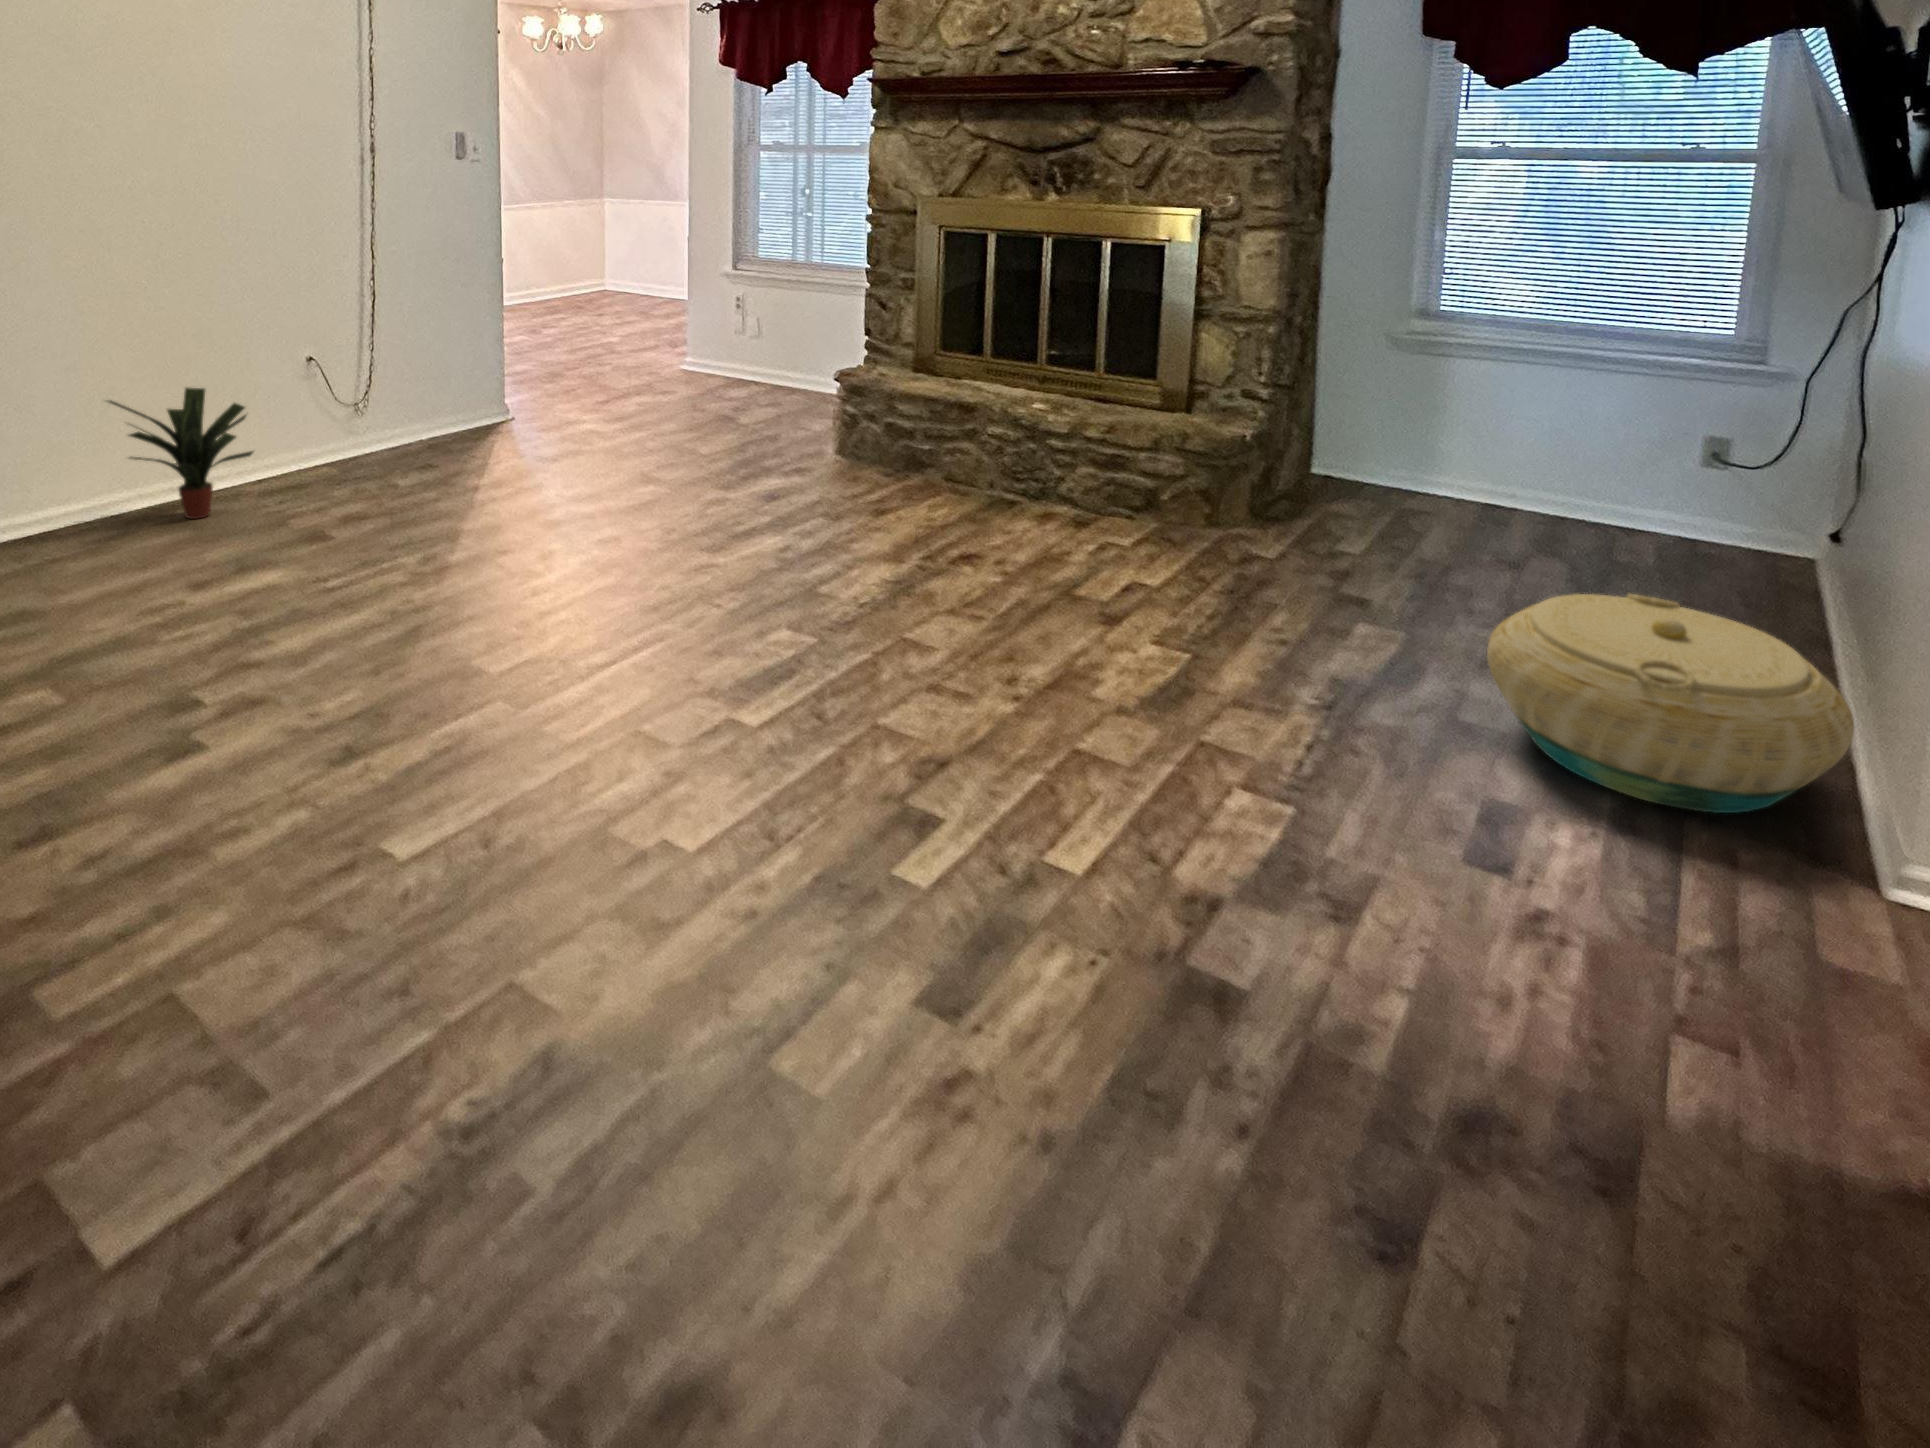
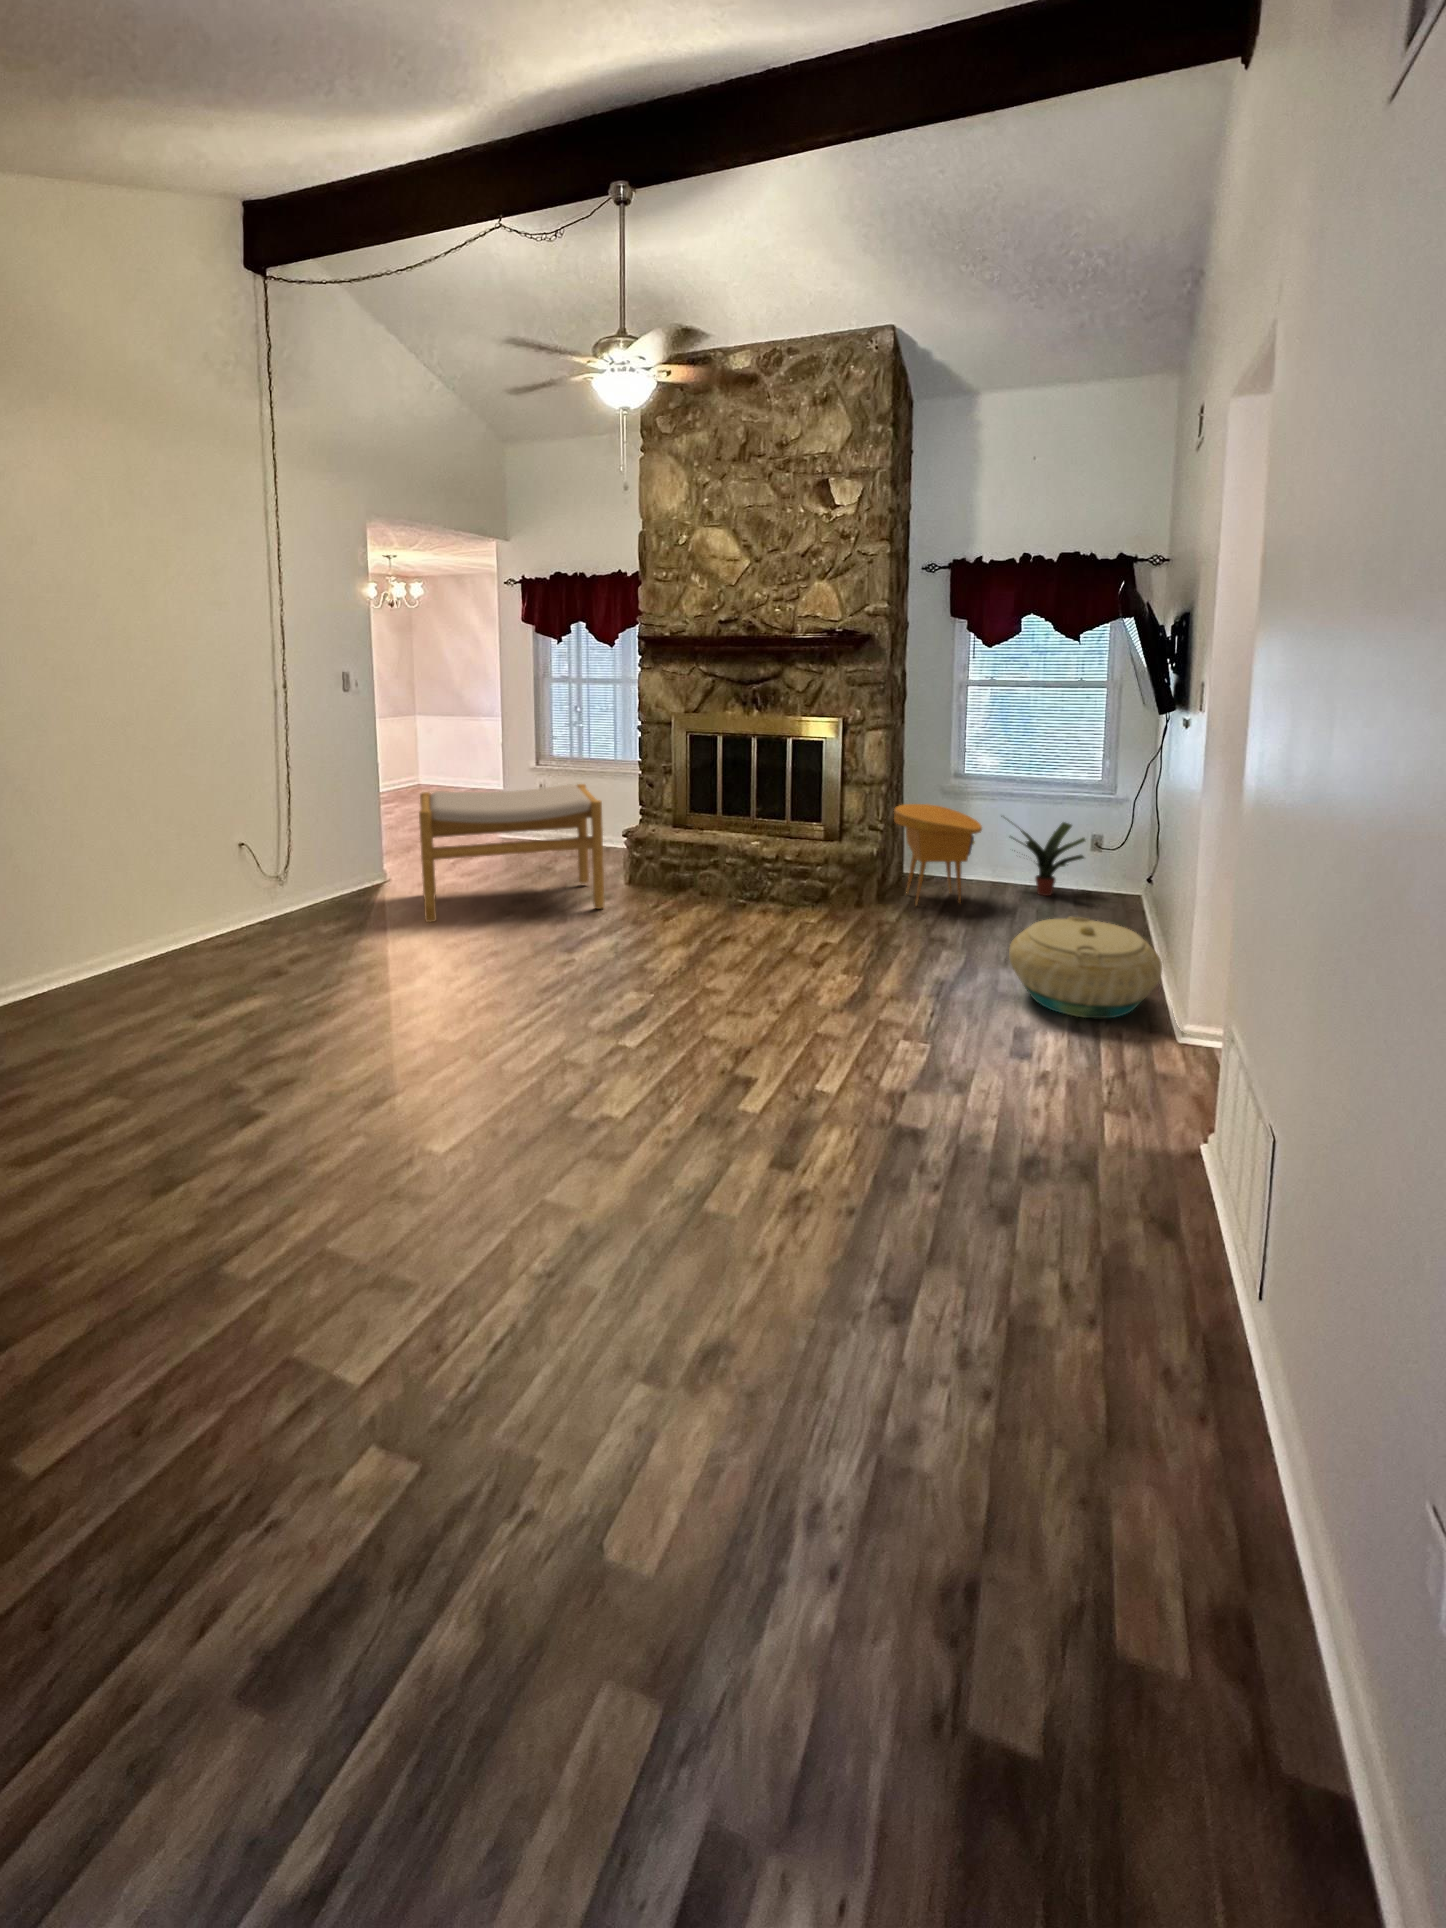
footstool: none [533,297,795,484] -> present [419,784,604,922]
side table: none [1289,356,1462,535] -> present [894,804,982,905]
potted plant: present [108,388,253,519] -> present [1001,816,1085,896]

